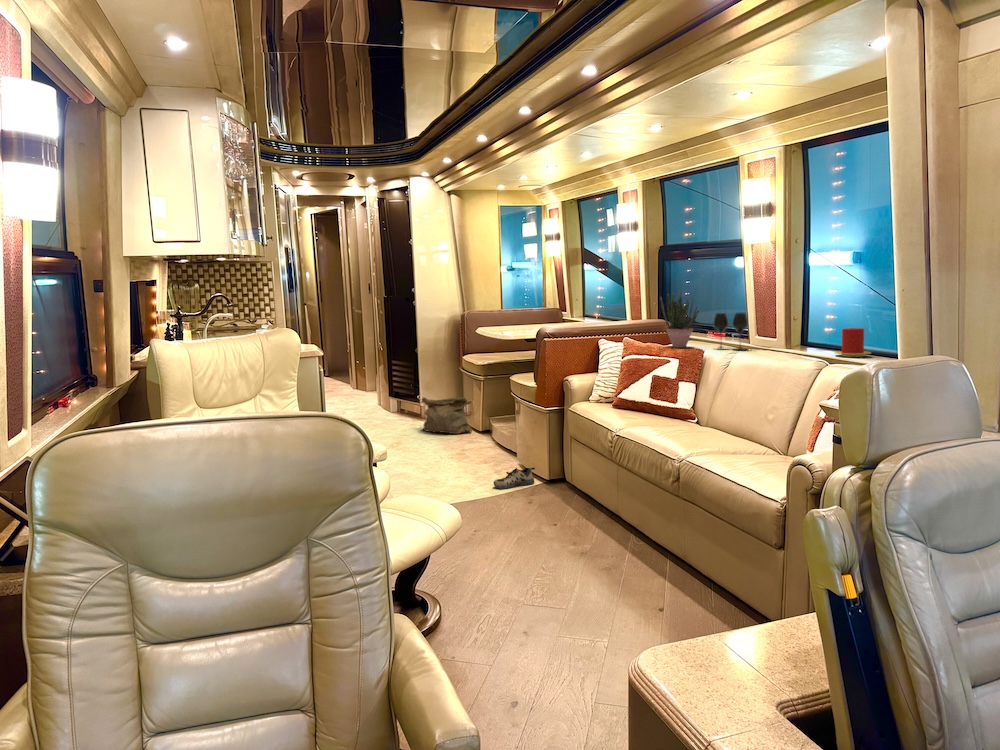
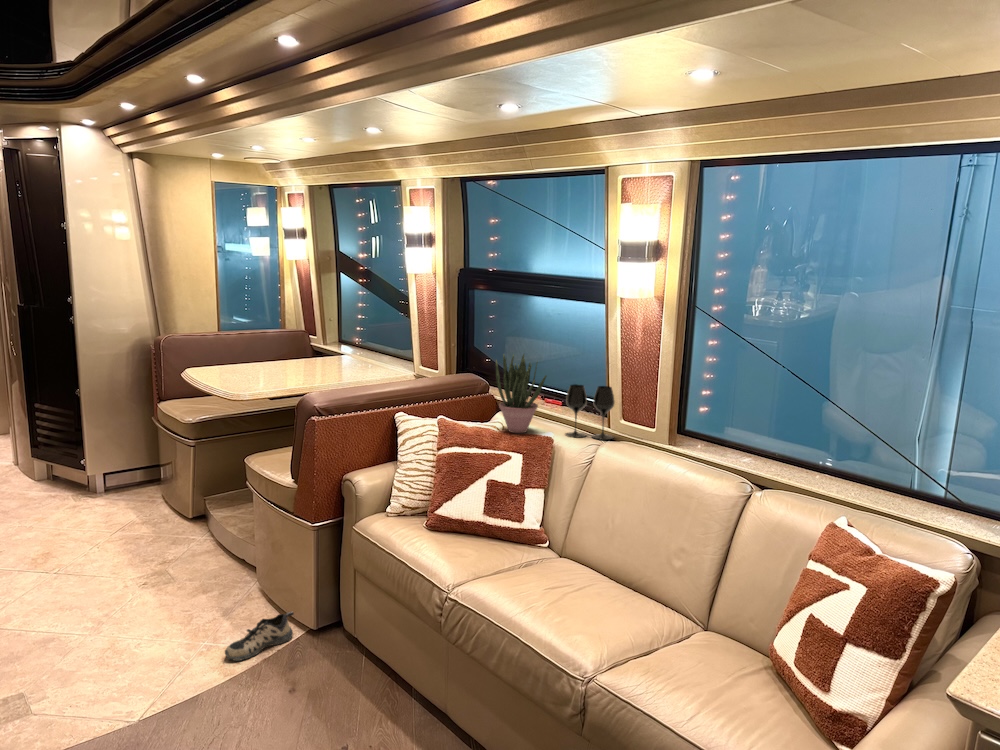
candle: present [835,328,871,357] -> none [730,417,777,458]
bag: present [421,397,472,434] -> none [86,469,176,526]

